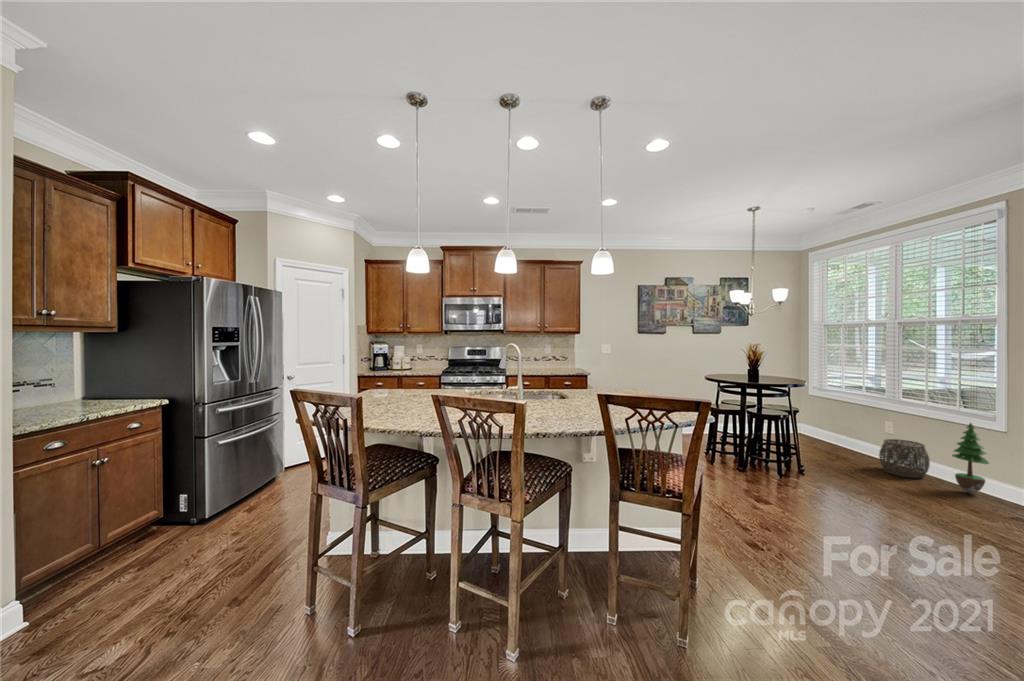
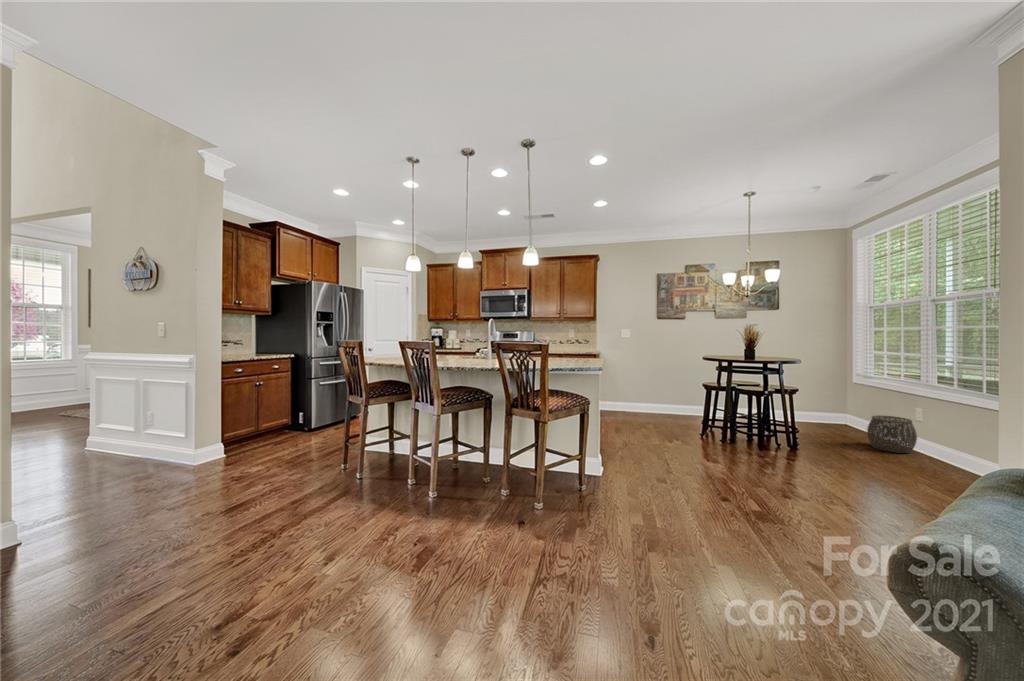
potted tree: present [952,423,989,493] -> none [922,395,959,467]

